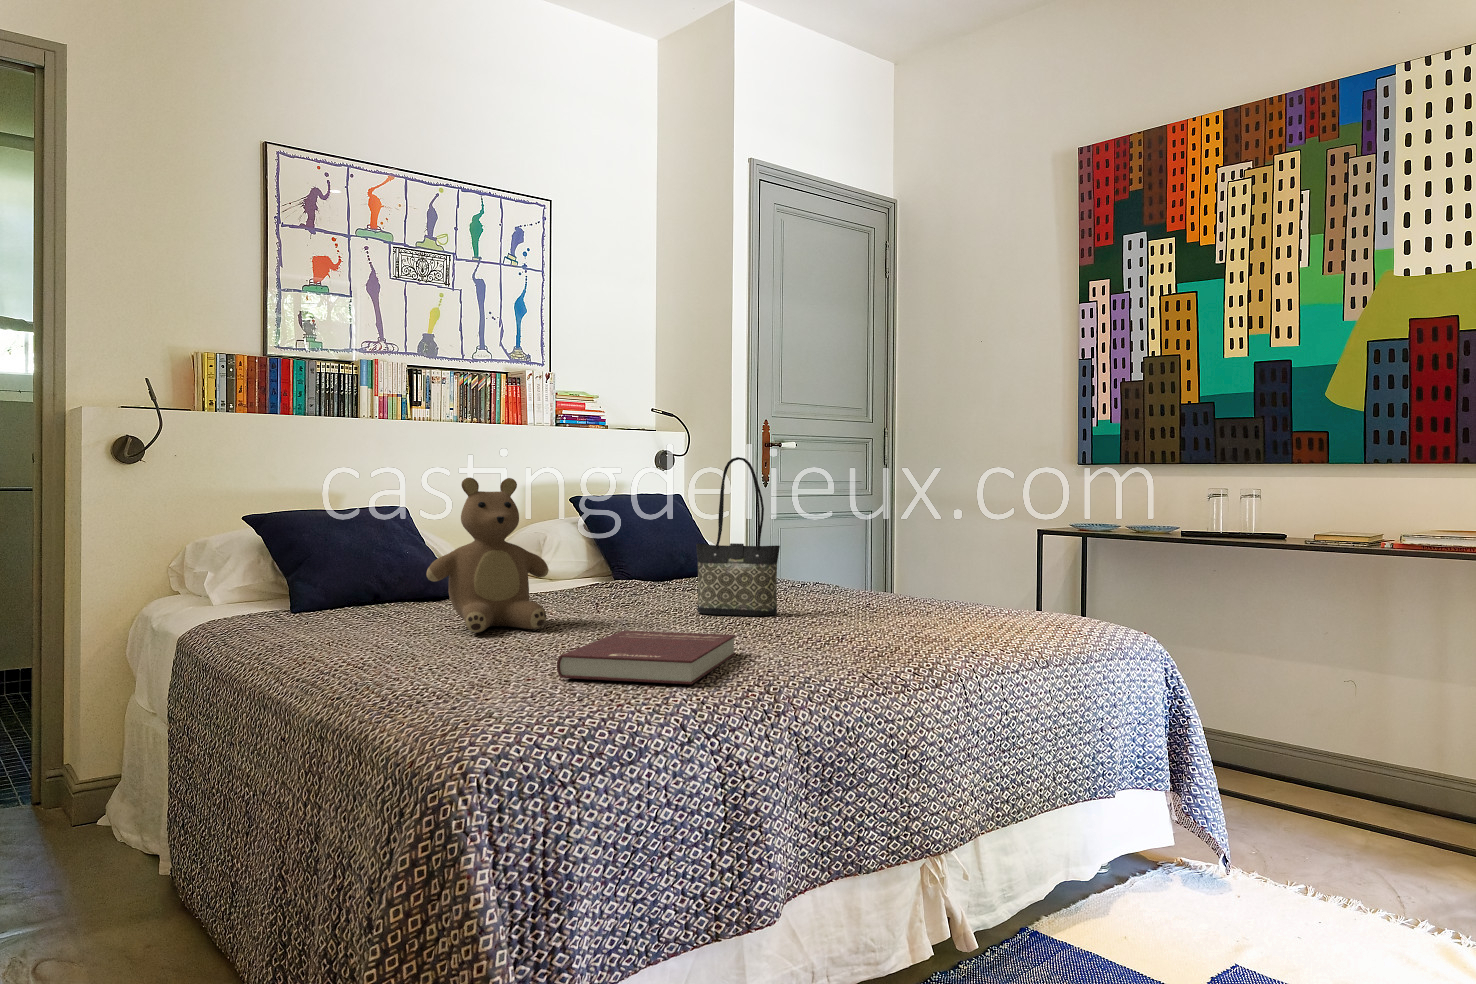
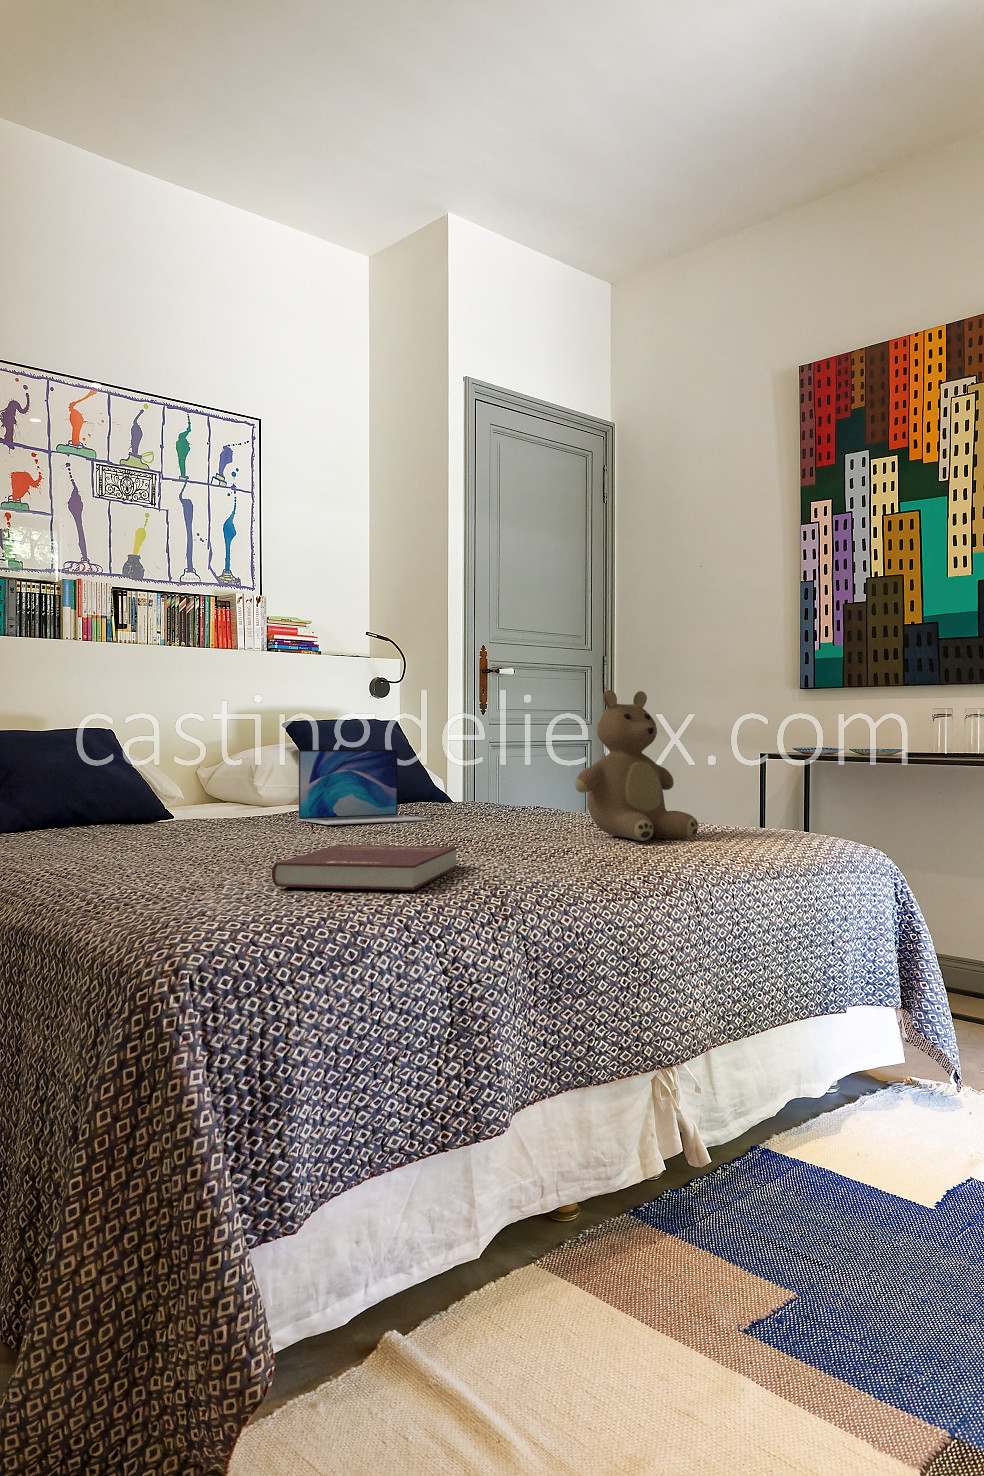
tote bag: present [696,457,780,616] -> none [414,672,502,836]
teddy bear: present [426,478,548,633] -> present [575,690,698,841]
laptop: none [586,525,713,600] -> present [299,750,431,825]

